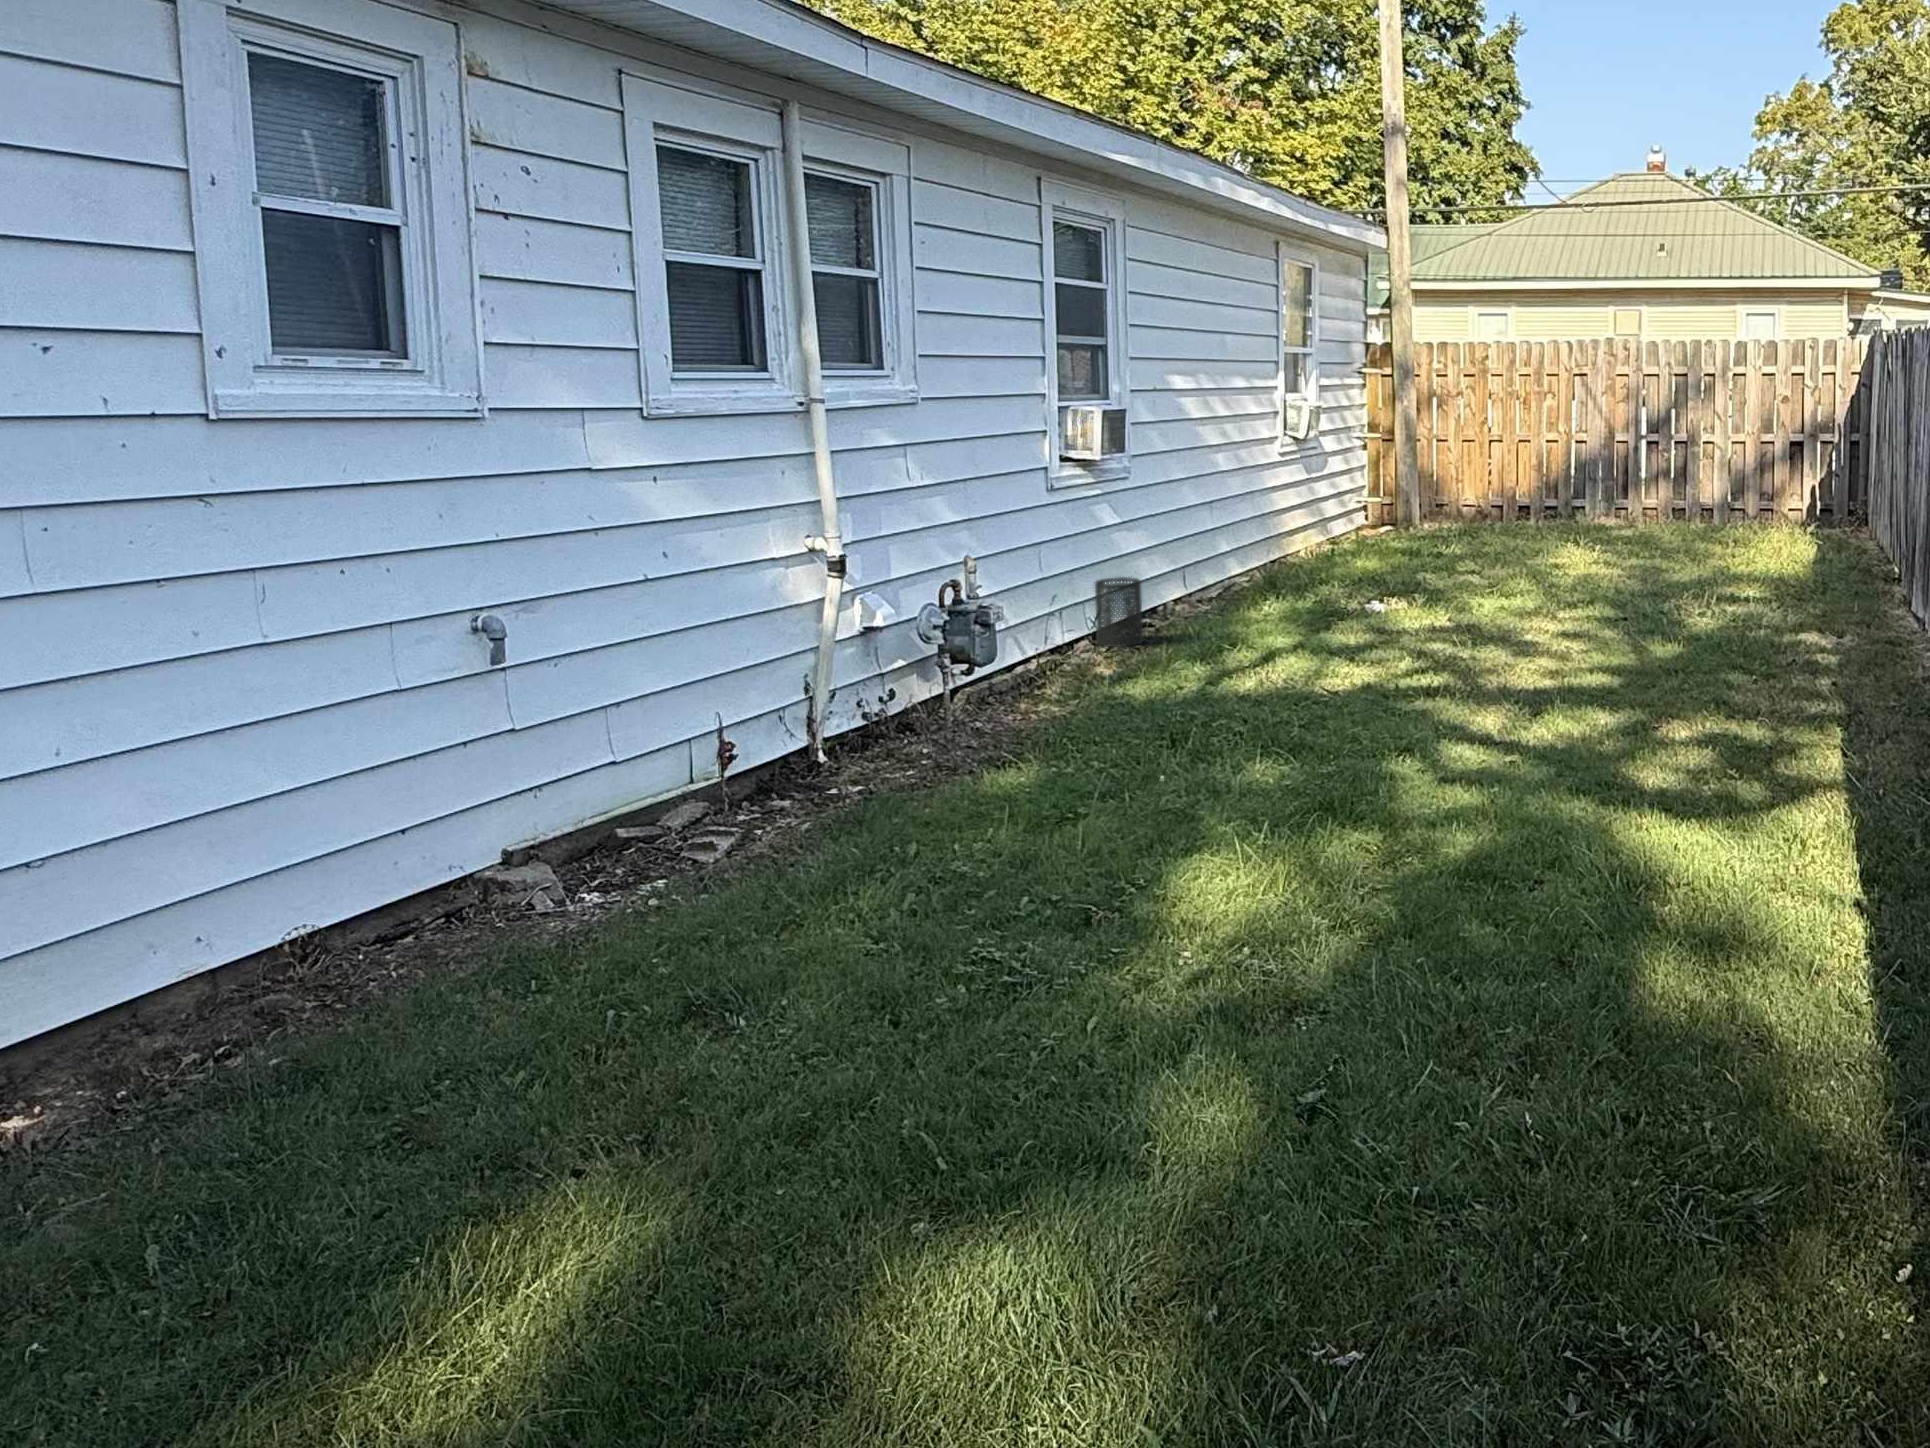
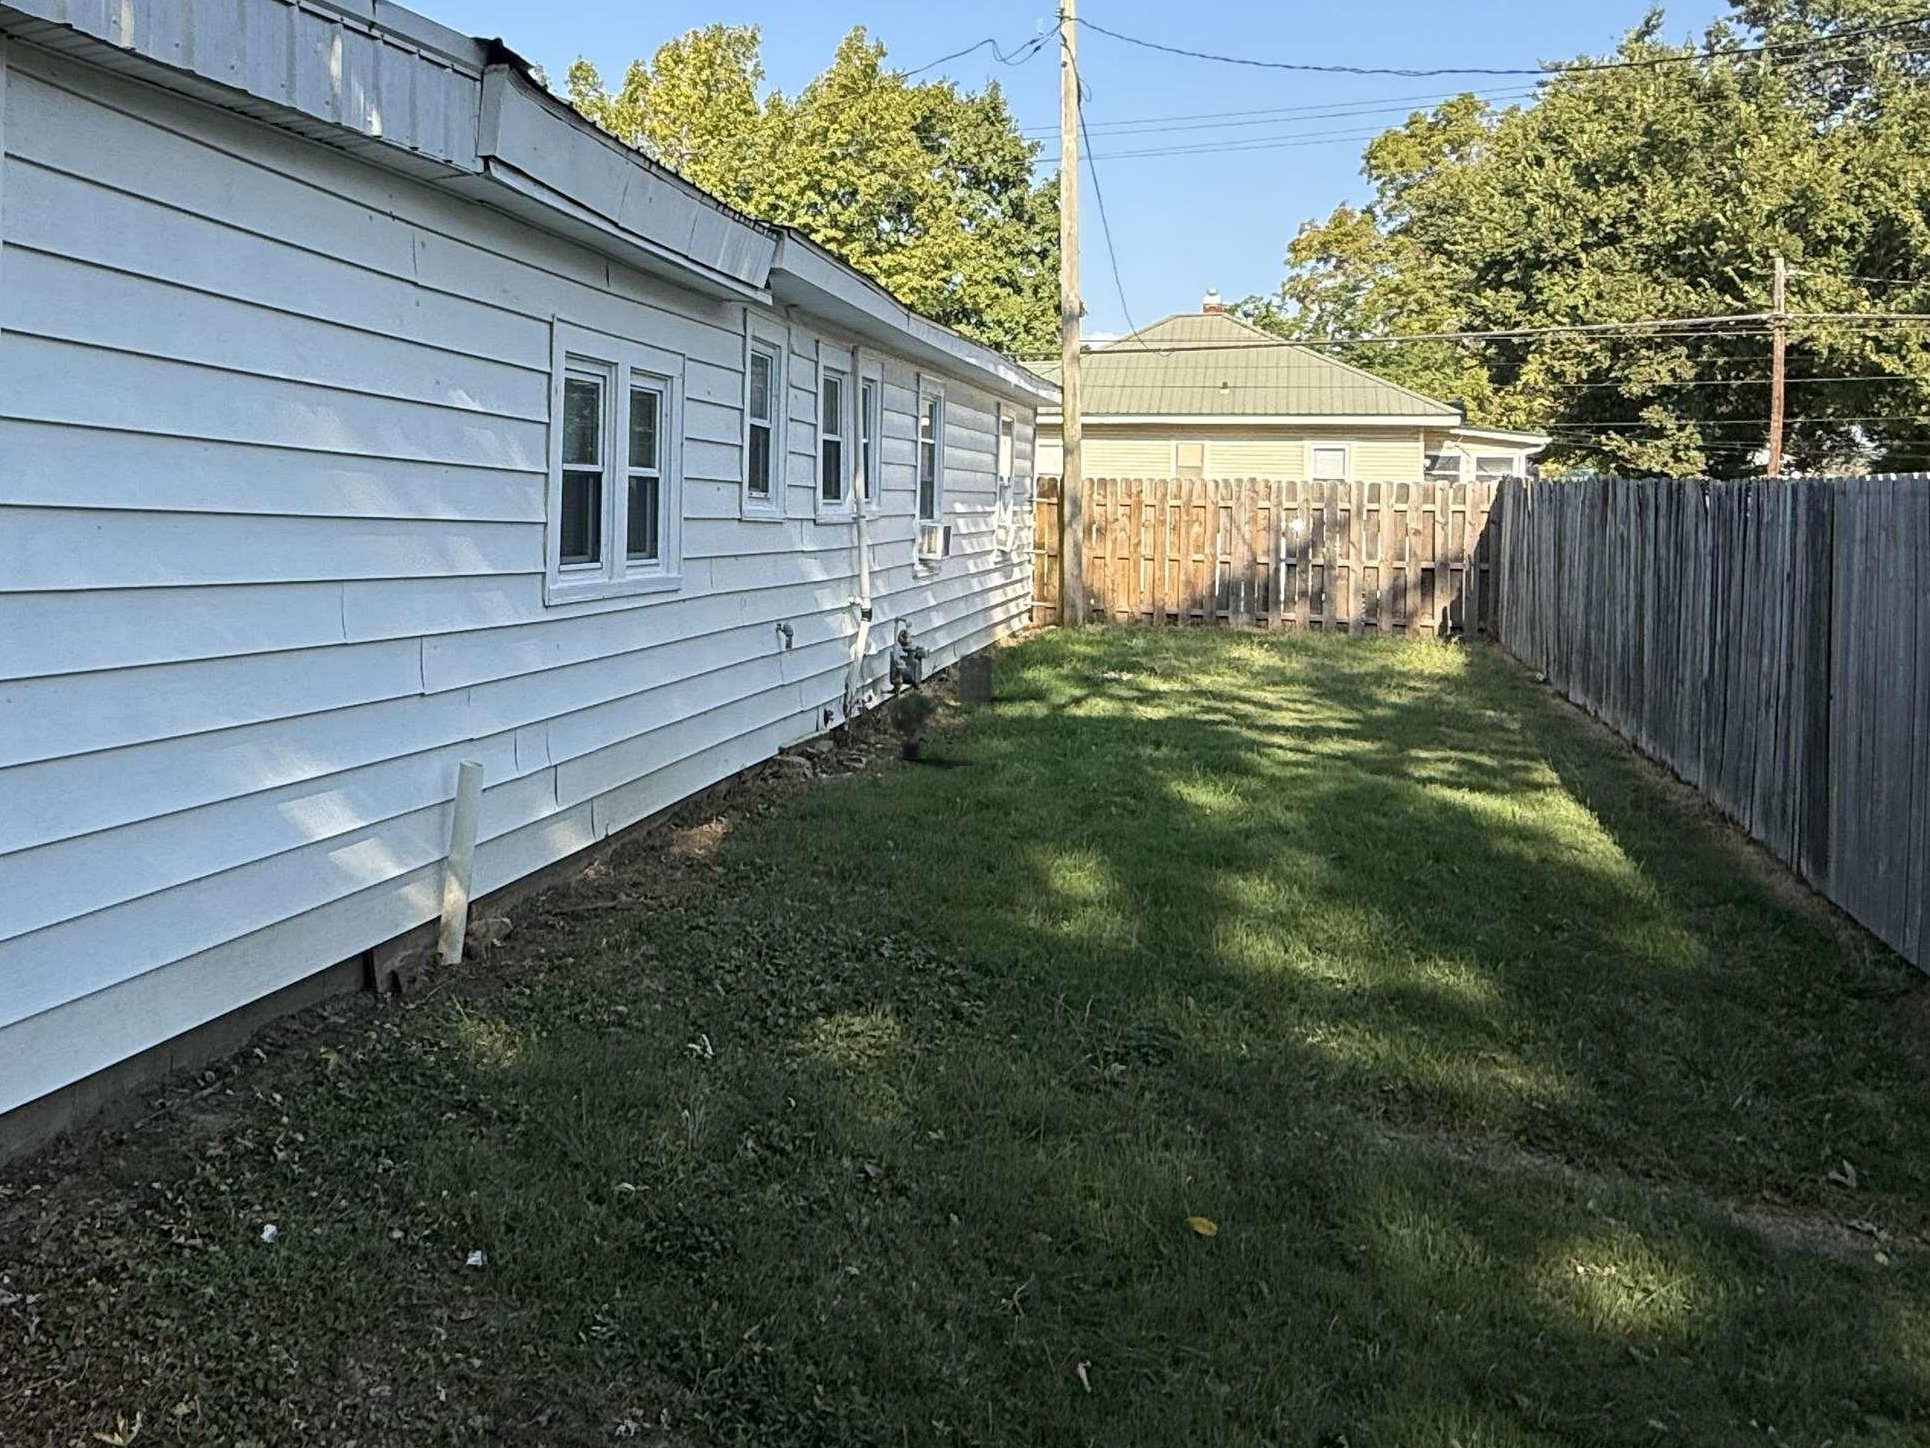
potted plant: none [777,661,880,779] -> present [888,691,942,760]

